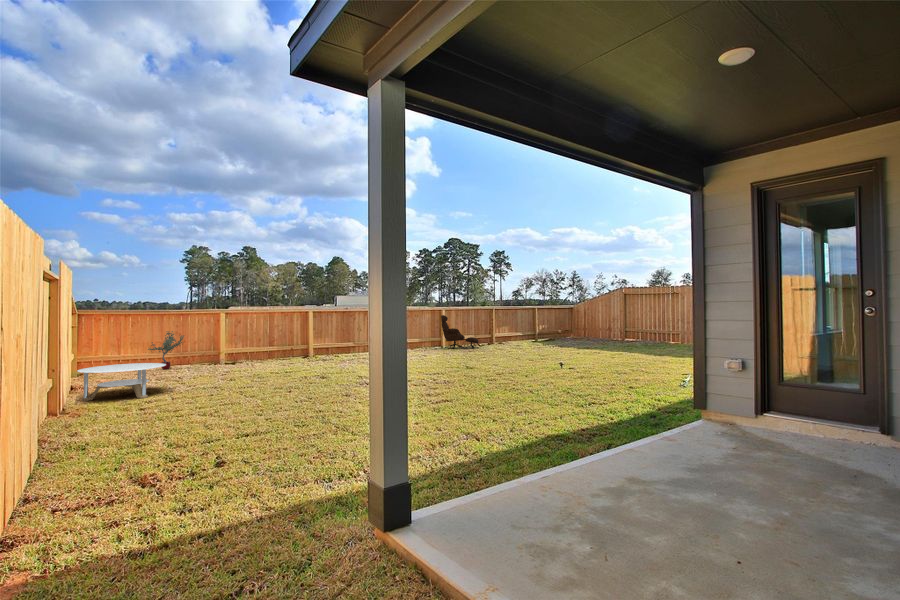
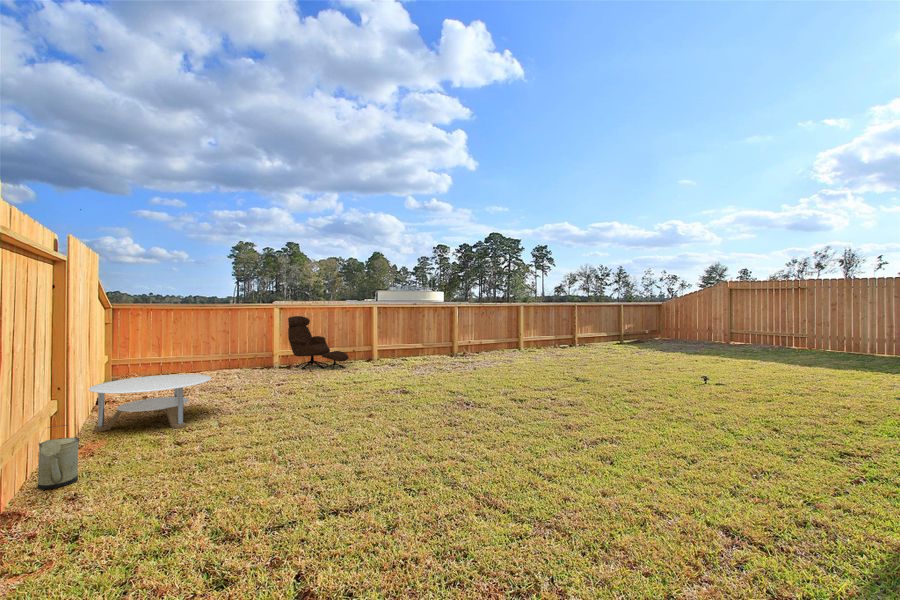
lounge chair: present [441,315,479,349] -> present [288,316,349,370]
potted tree: present [148,331,184,370] -> none [191,328,234,375]
watering can: none [59,386,83,423] -> present [38,425,79,489]

